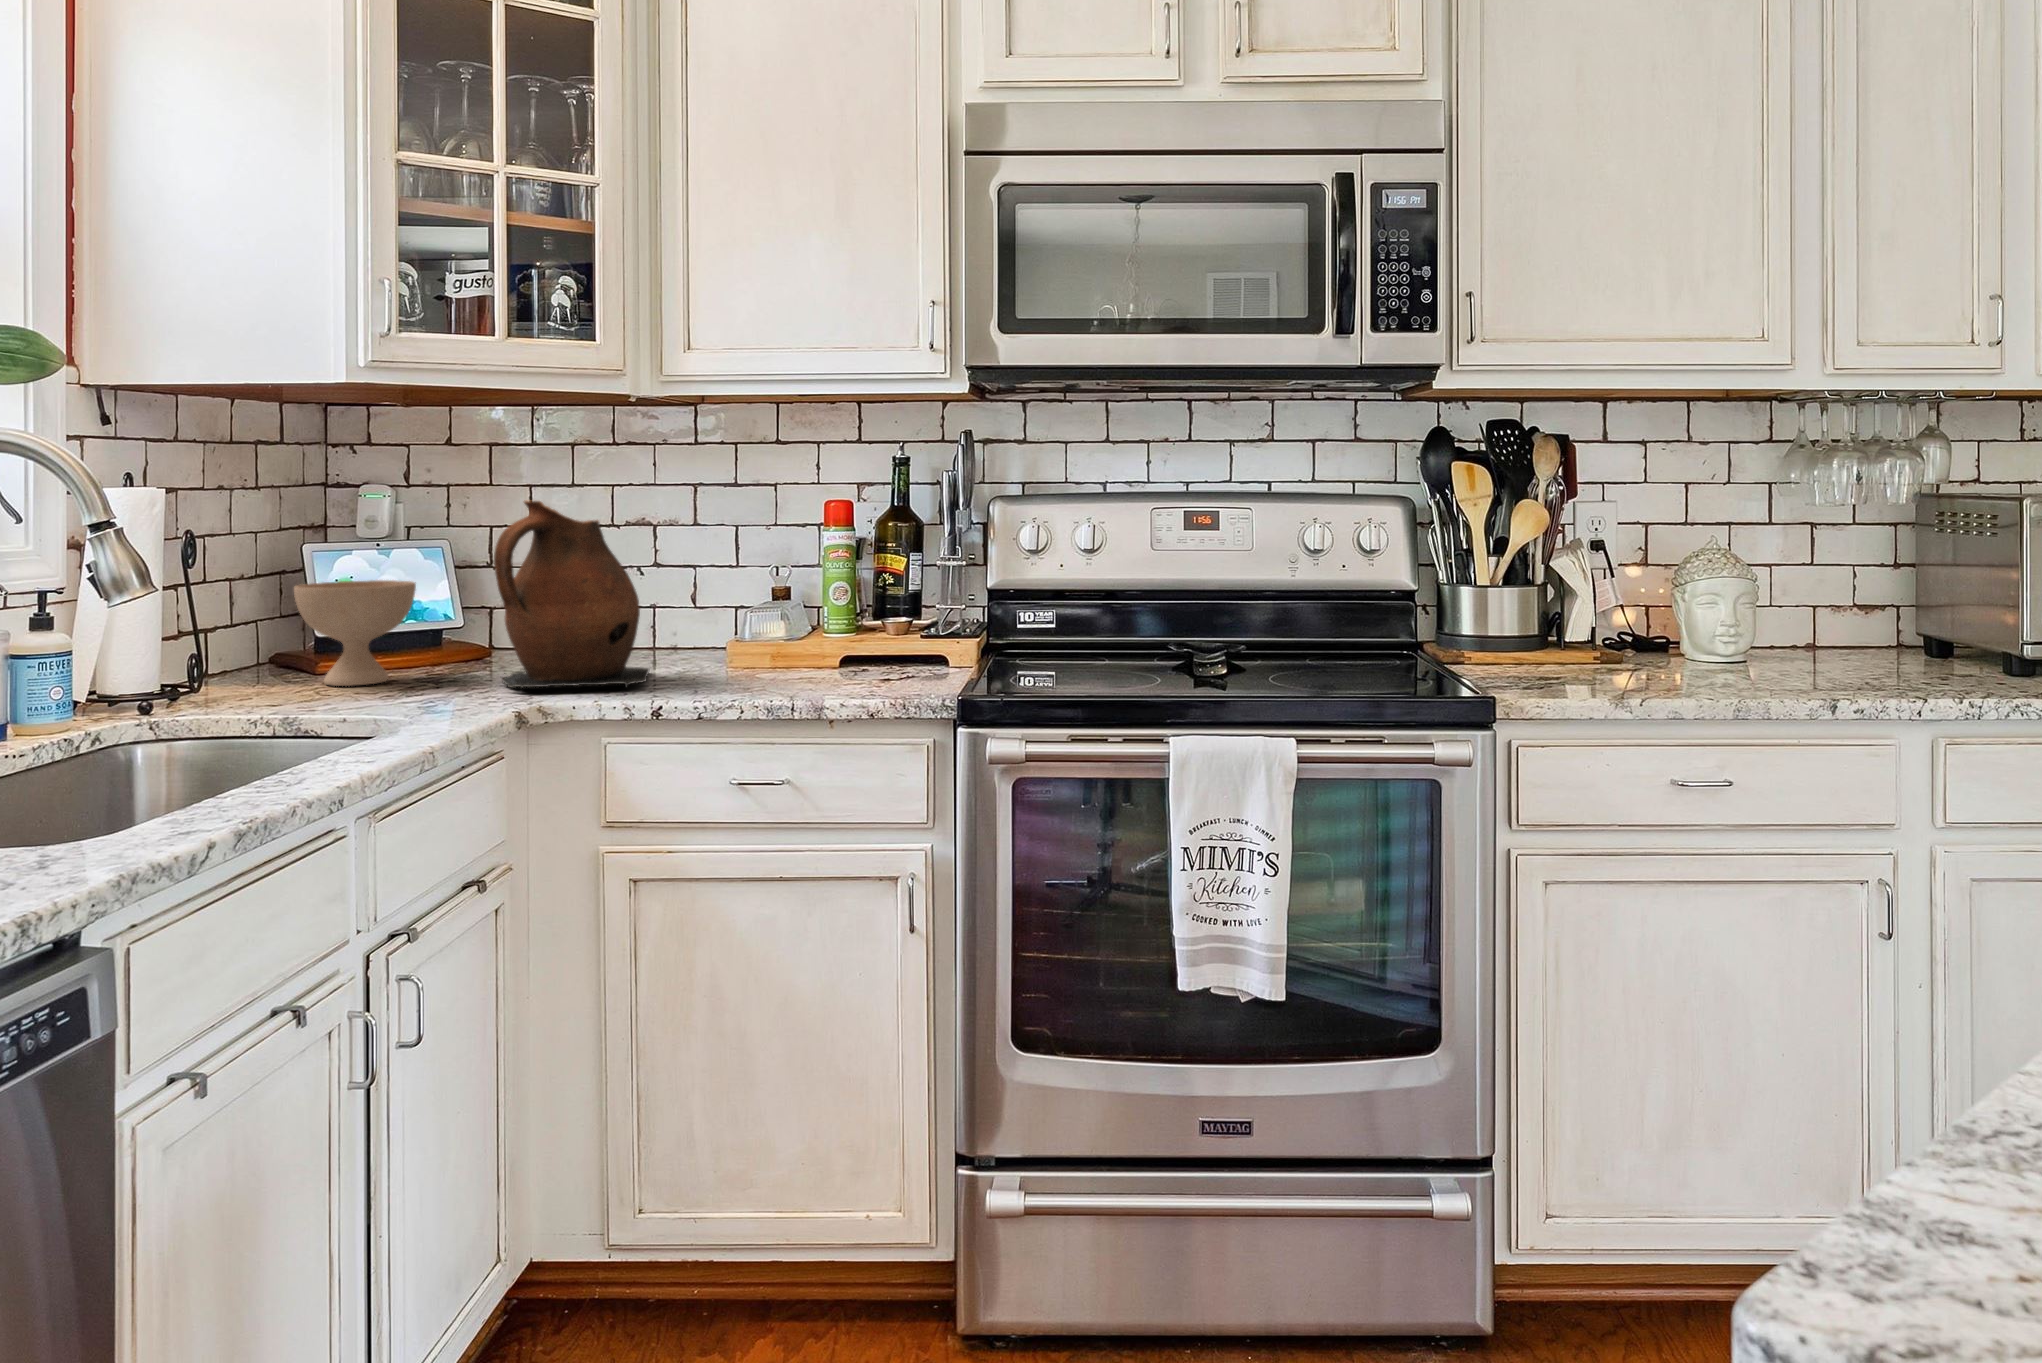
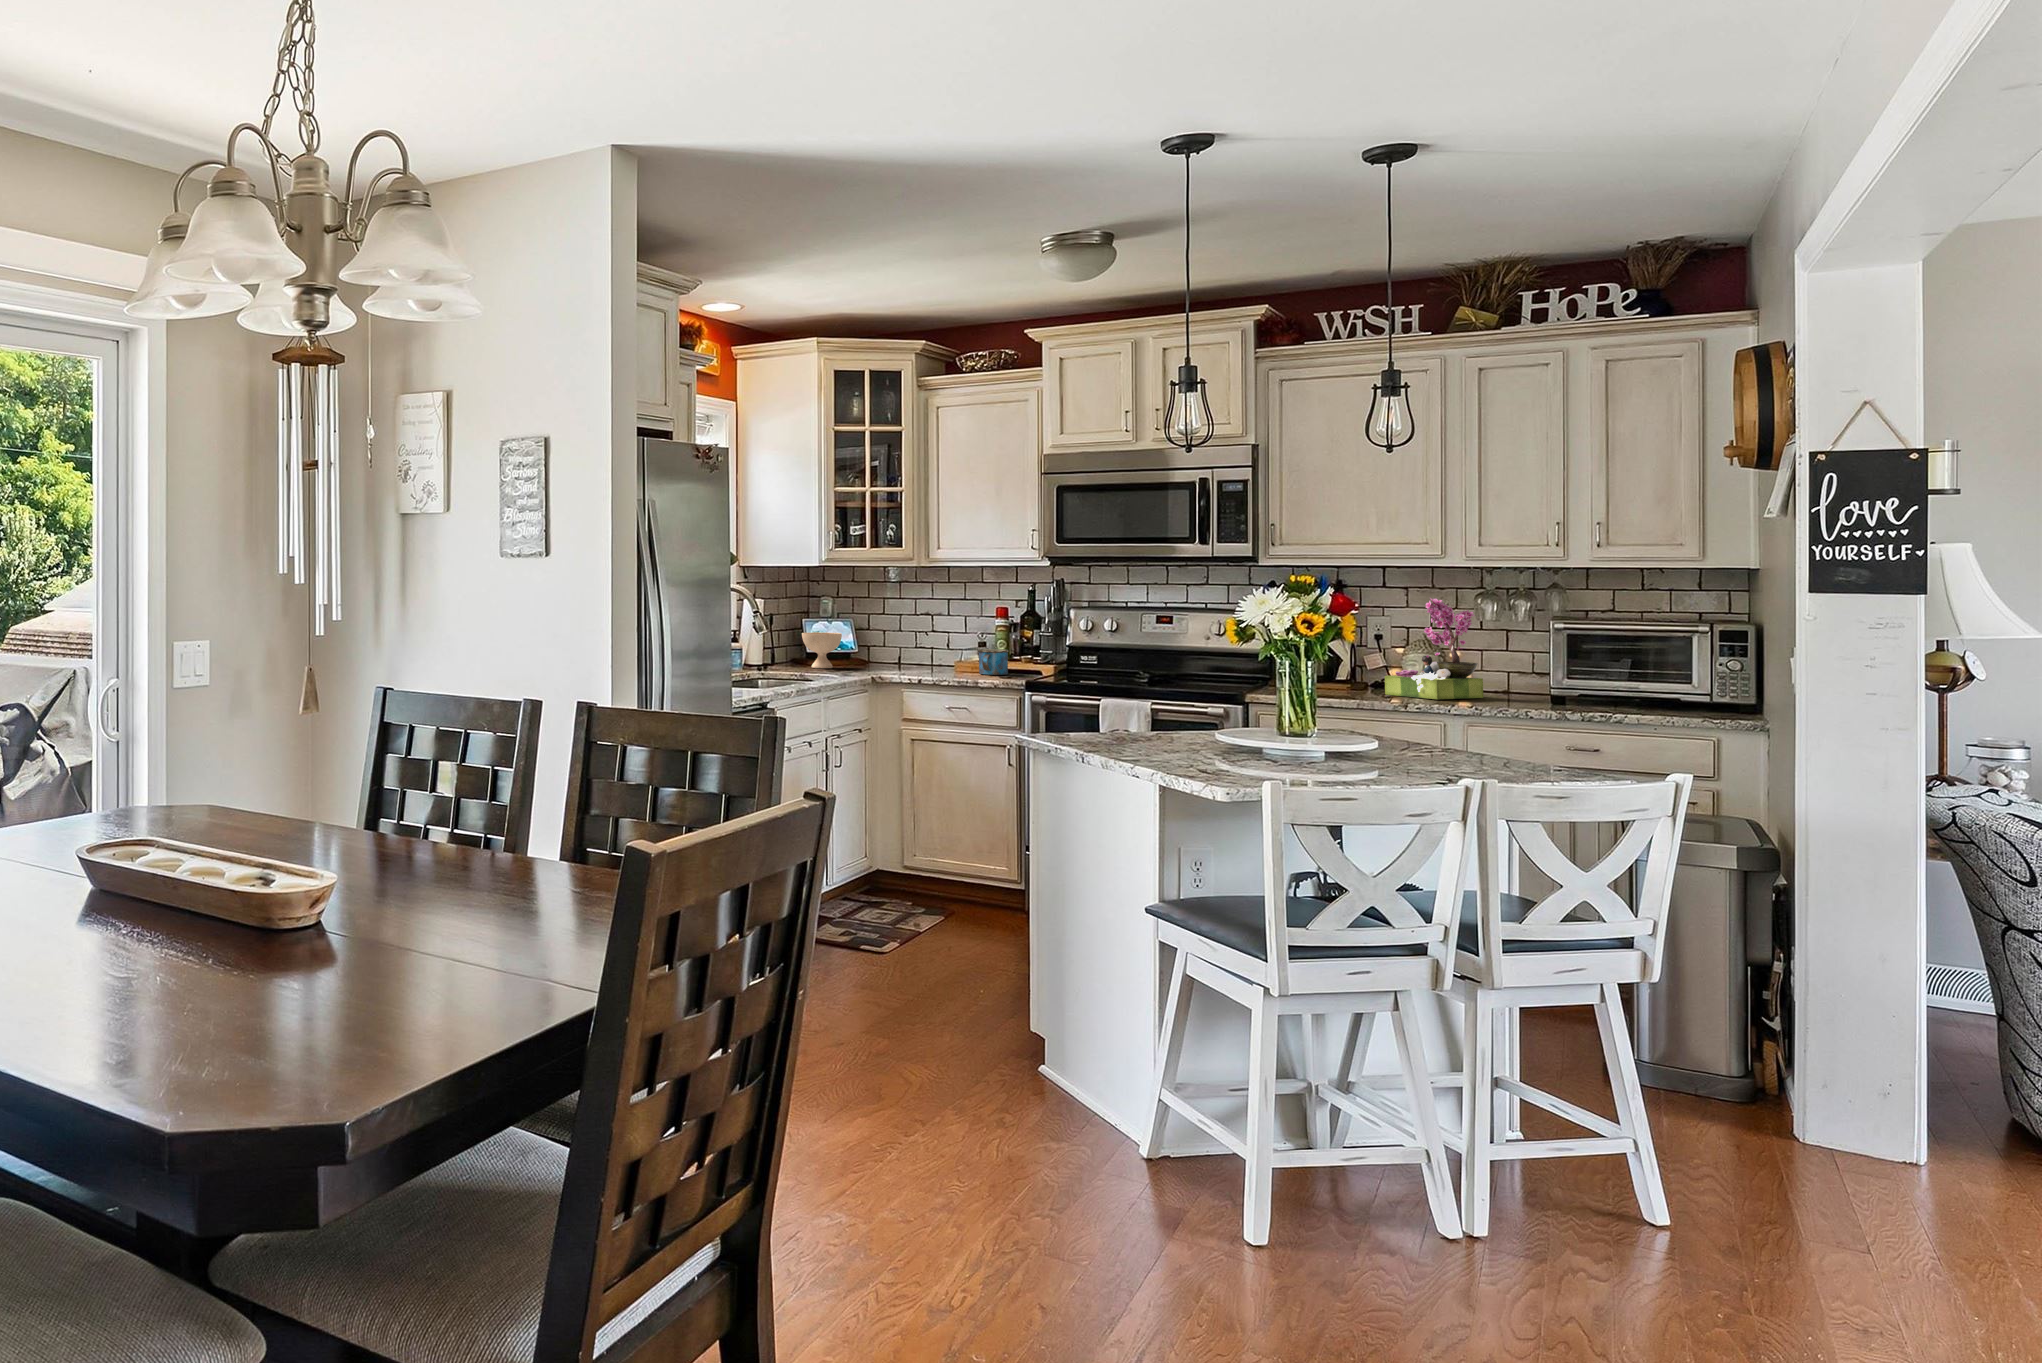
flower arrangement: none [1733,456,1913,691] -> present [1385,598,1483,699]
ceramic pitcher: present [494,500,649,688] -> none [868,605,925,673]
mug: none [793,608,871,678] -> present [978,649,1009,675]

